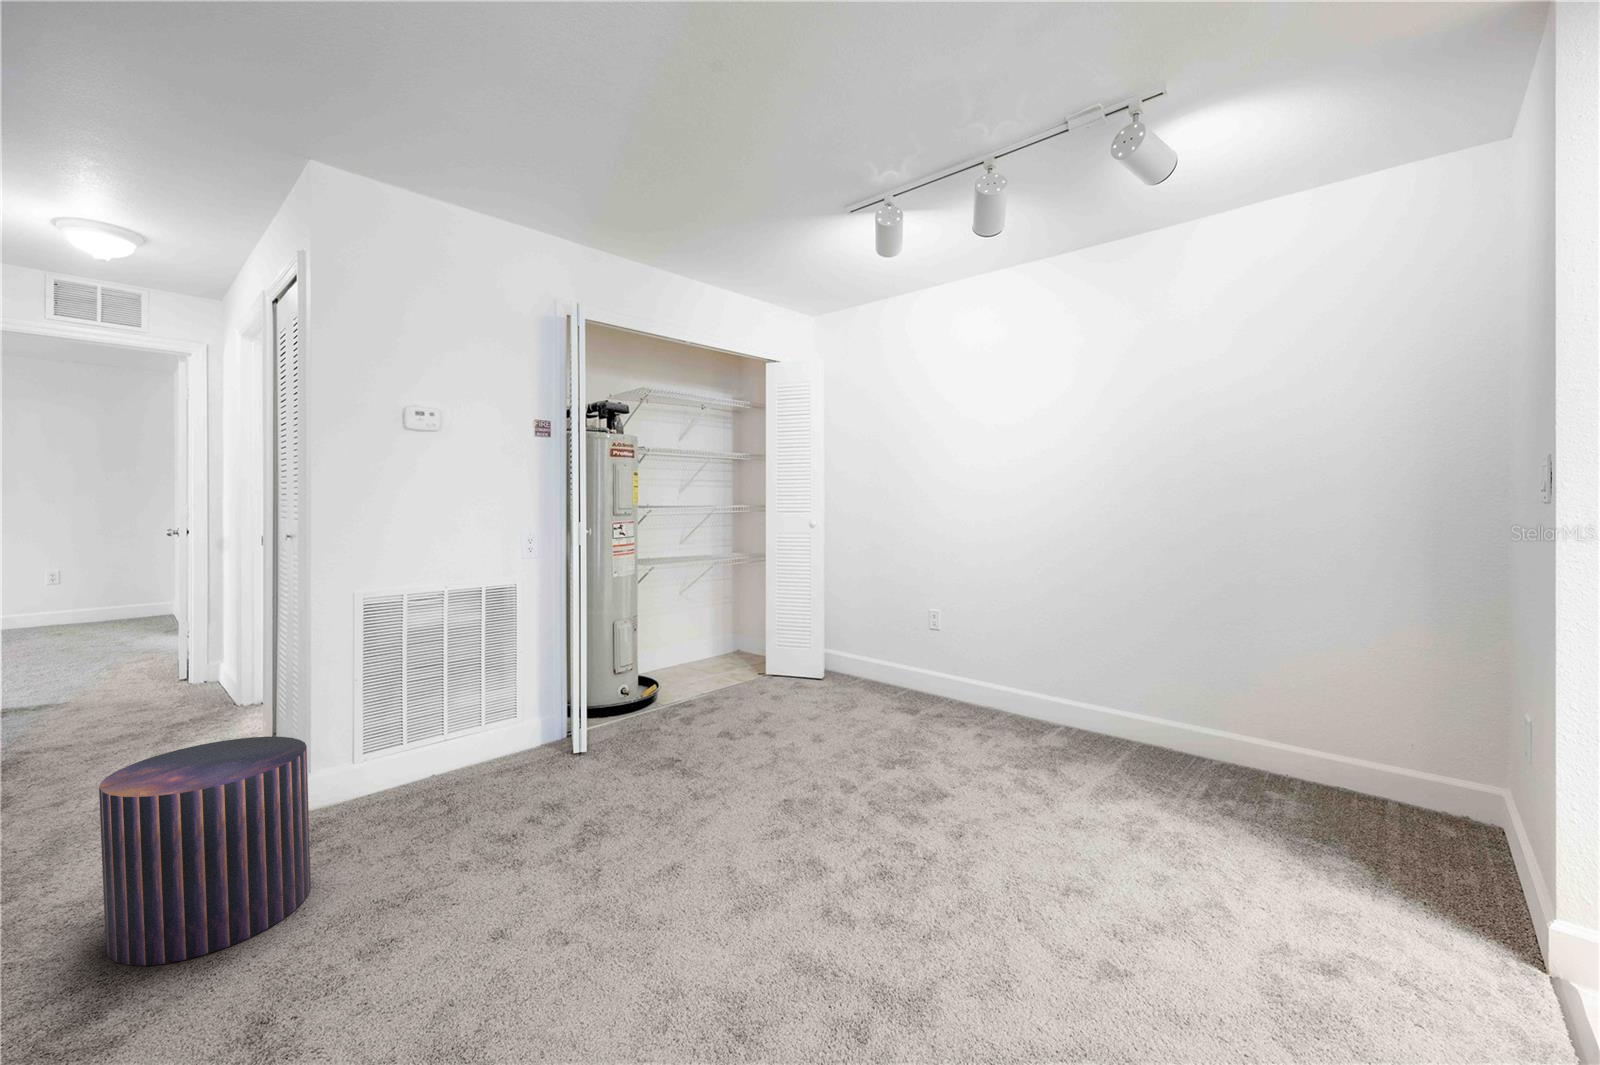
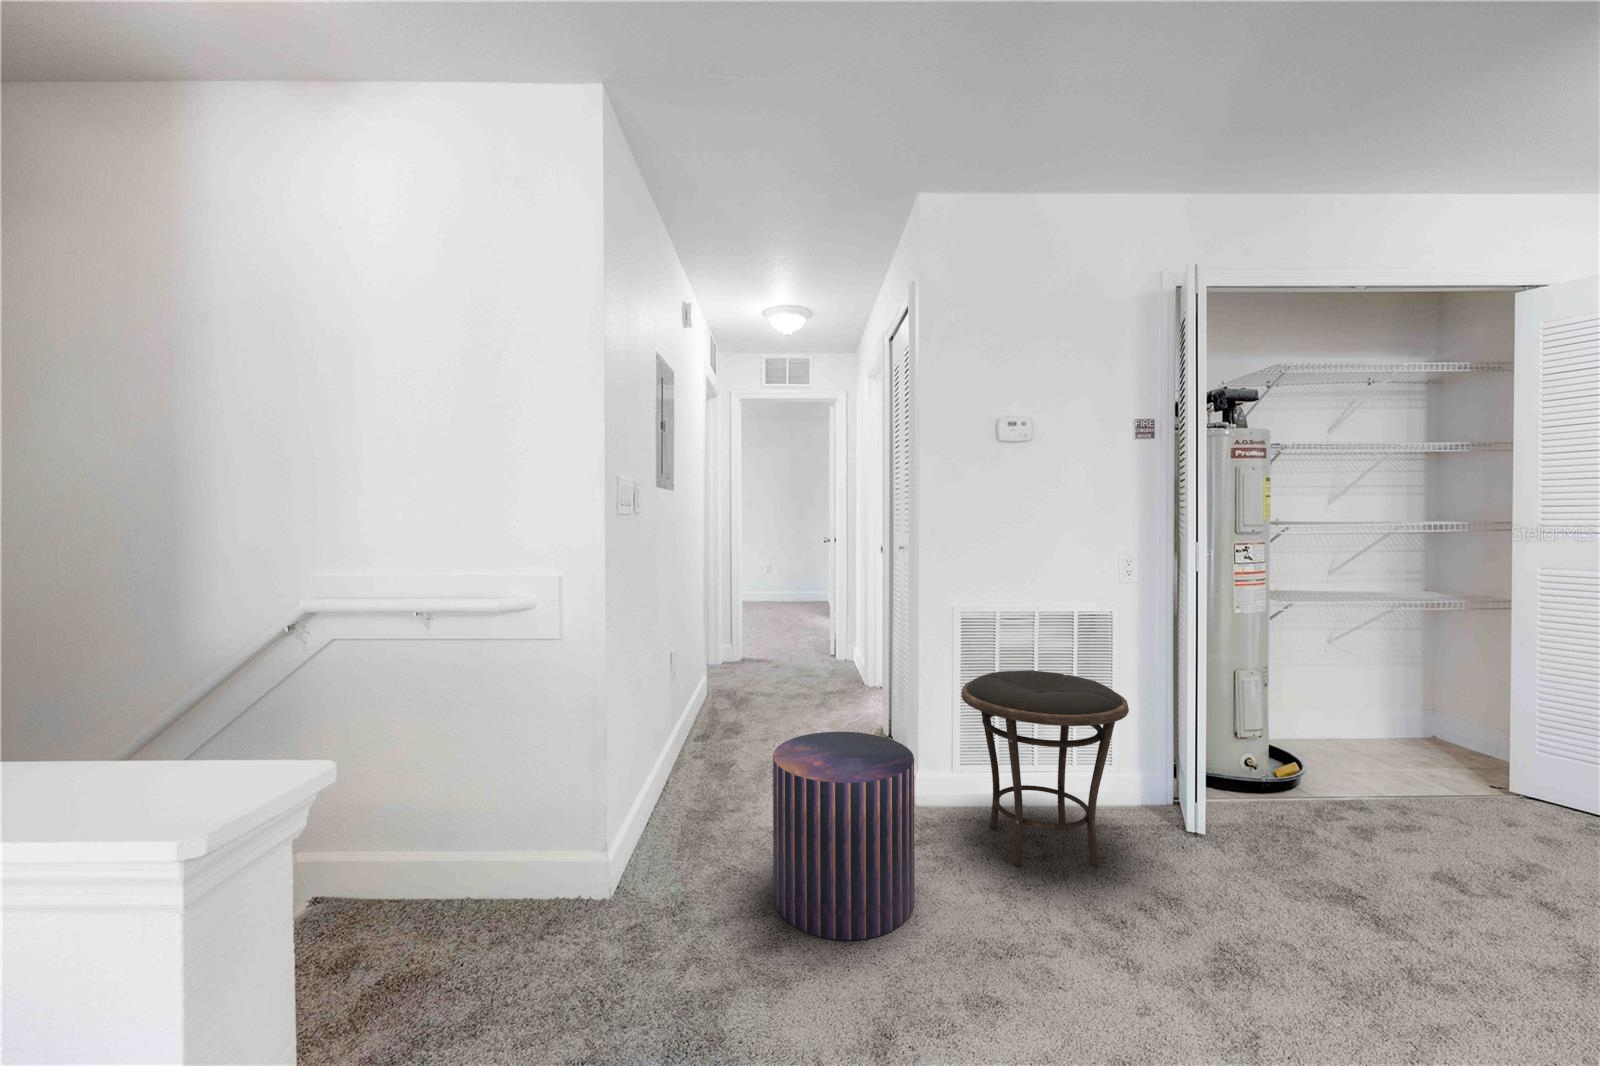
side table: none [364,644,523,821] -> present [961,670,1129,866]

